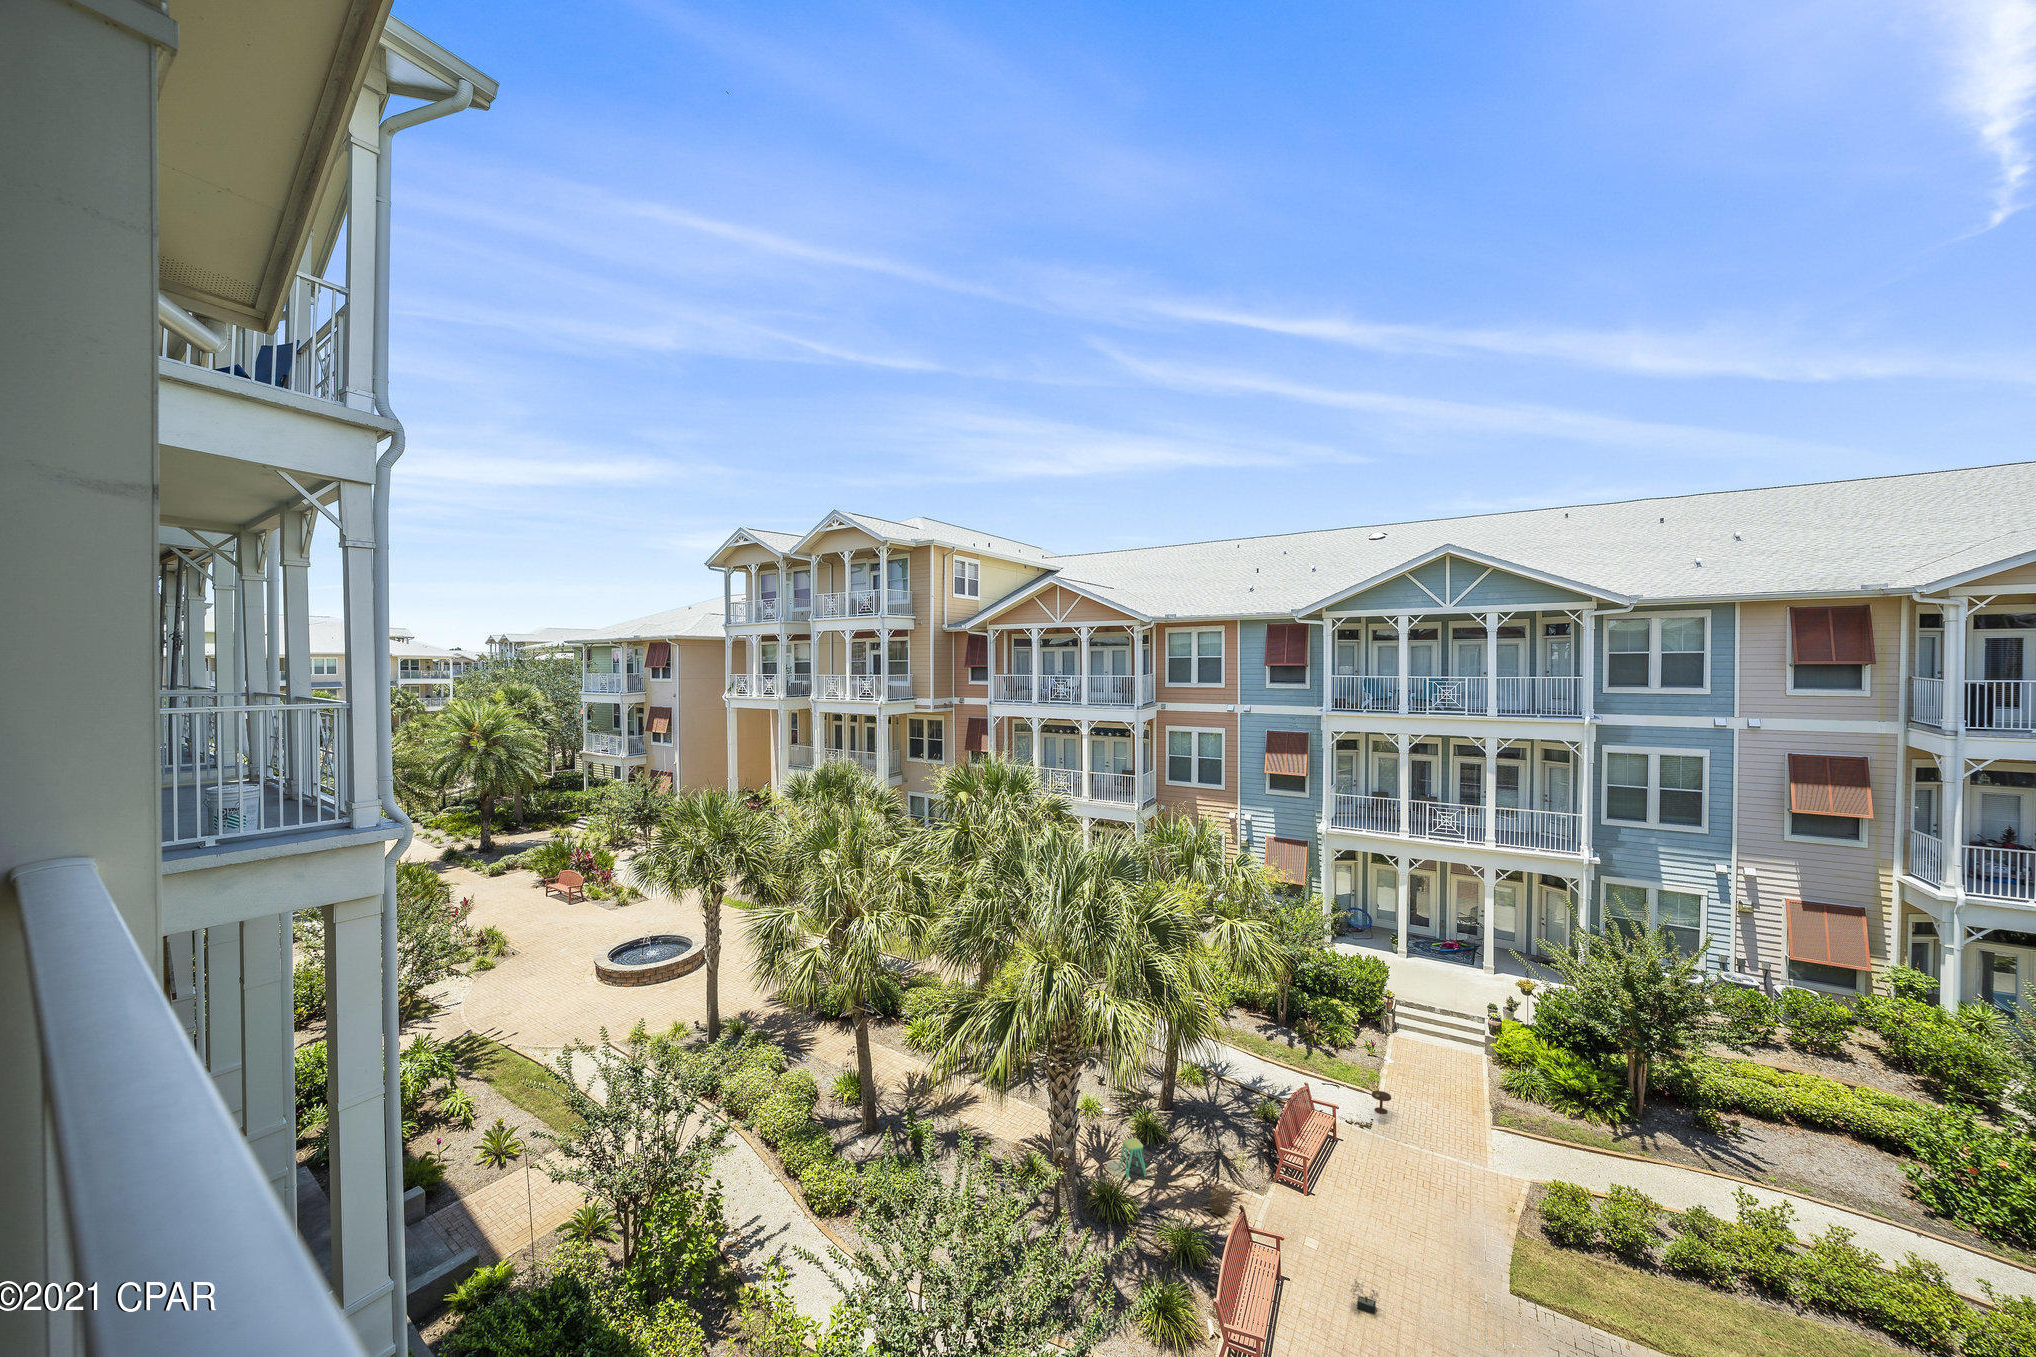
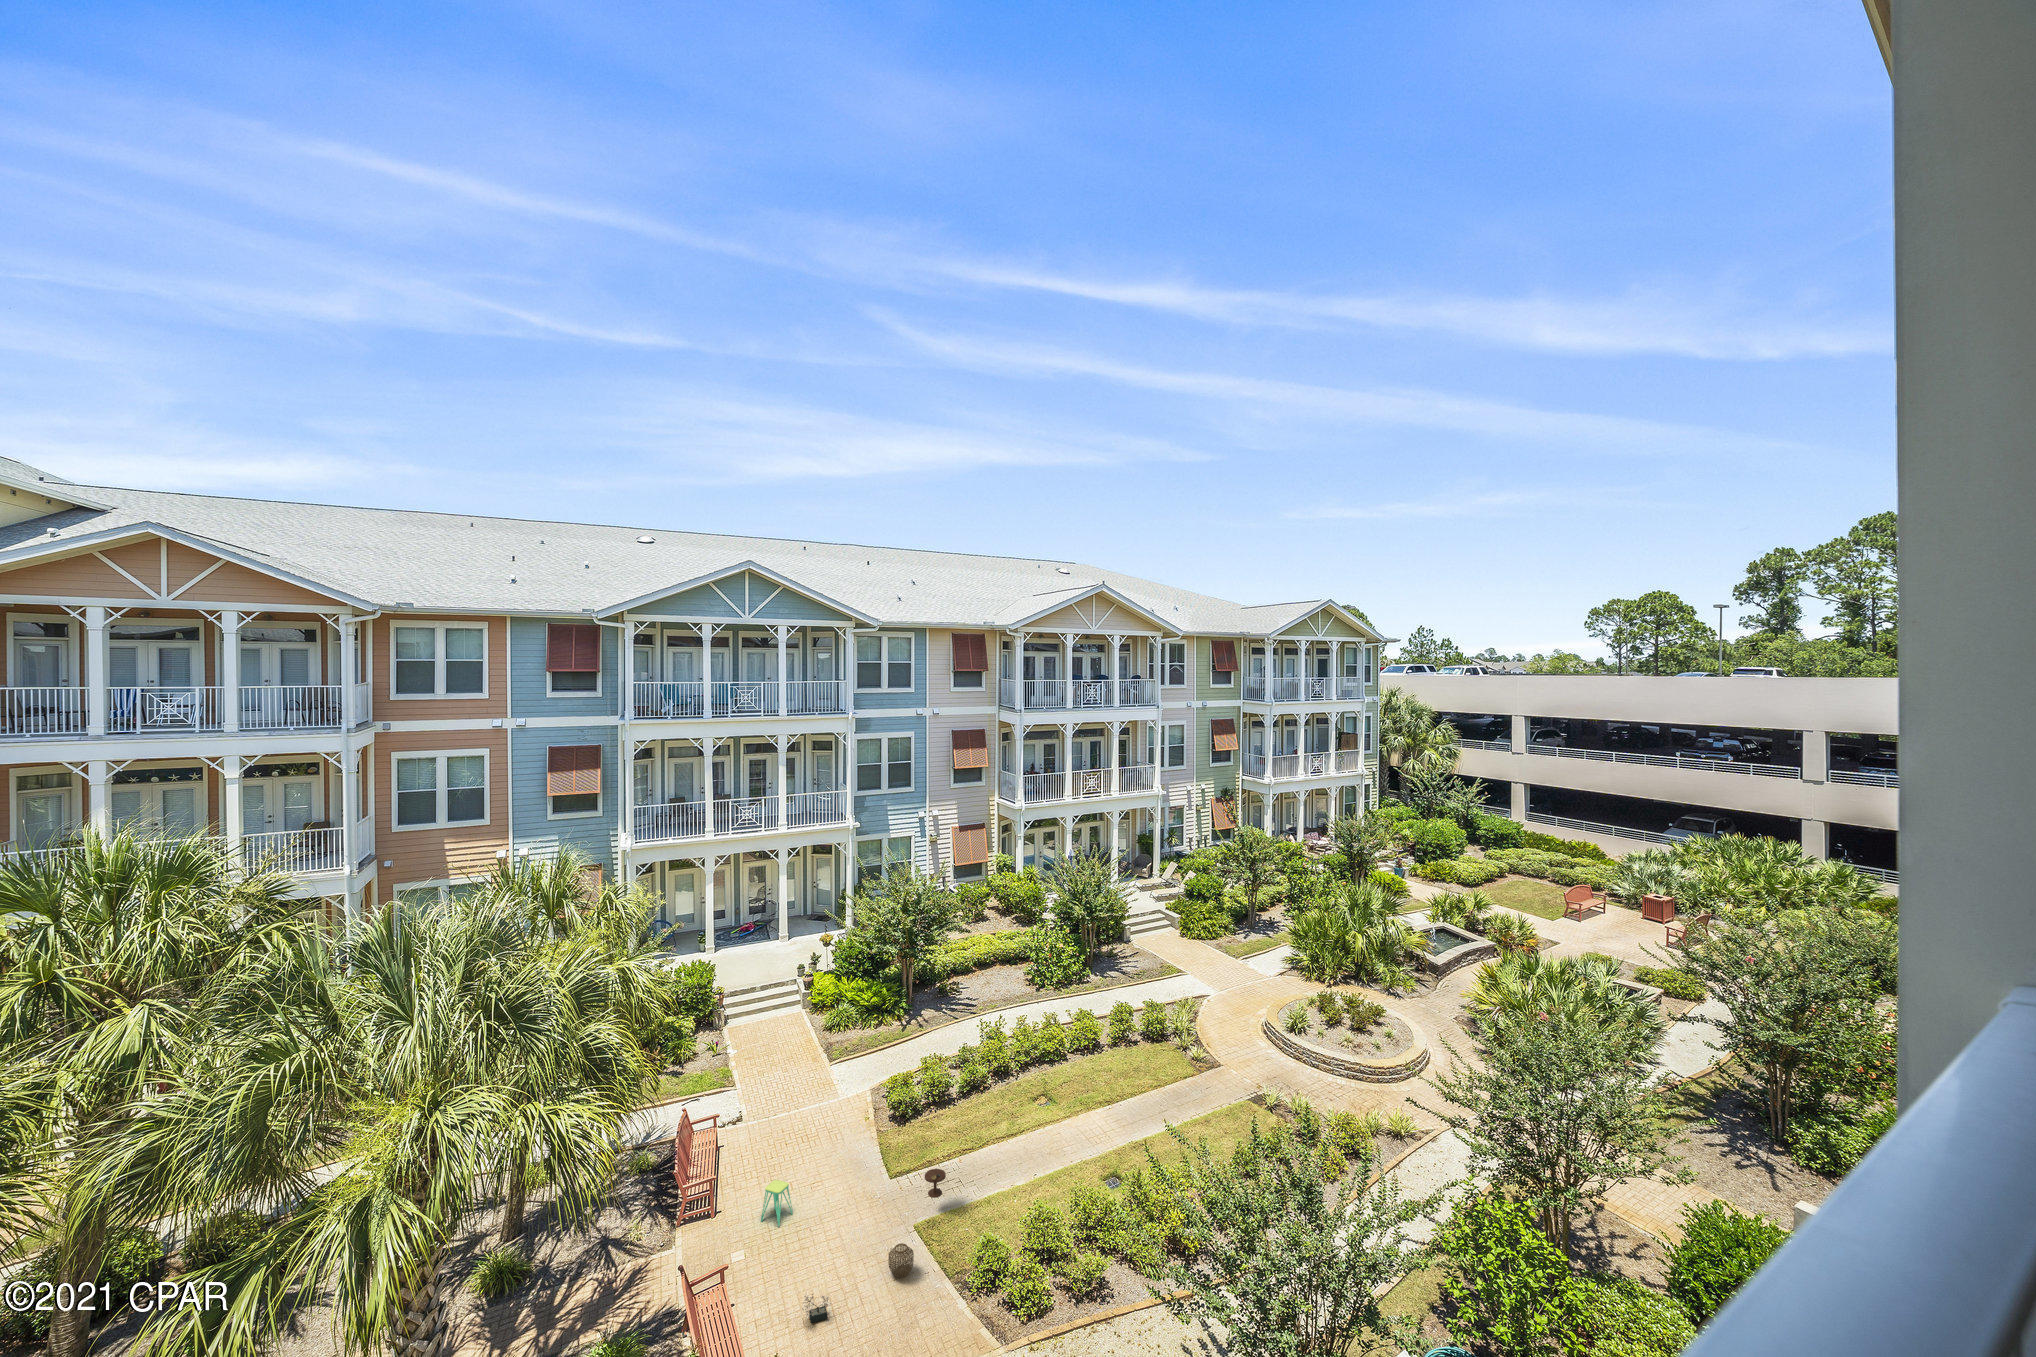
side table: present [1372,1091,1391,1114] -> present [925,1169,946,1198]
stool: present [1119,1138,1146,1180] -> present [761,1180,793,1227]
woven basket: present [1209,1185,1232,1215] -> present [889,1243,914,1278]

